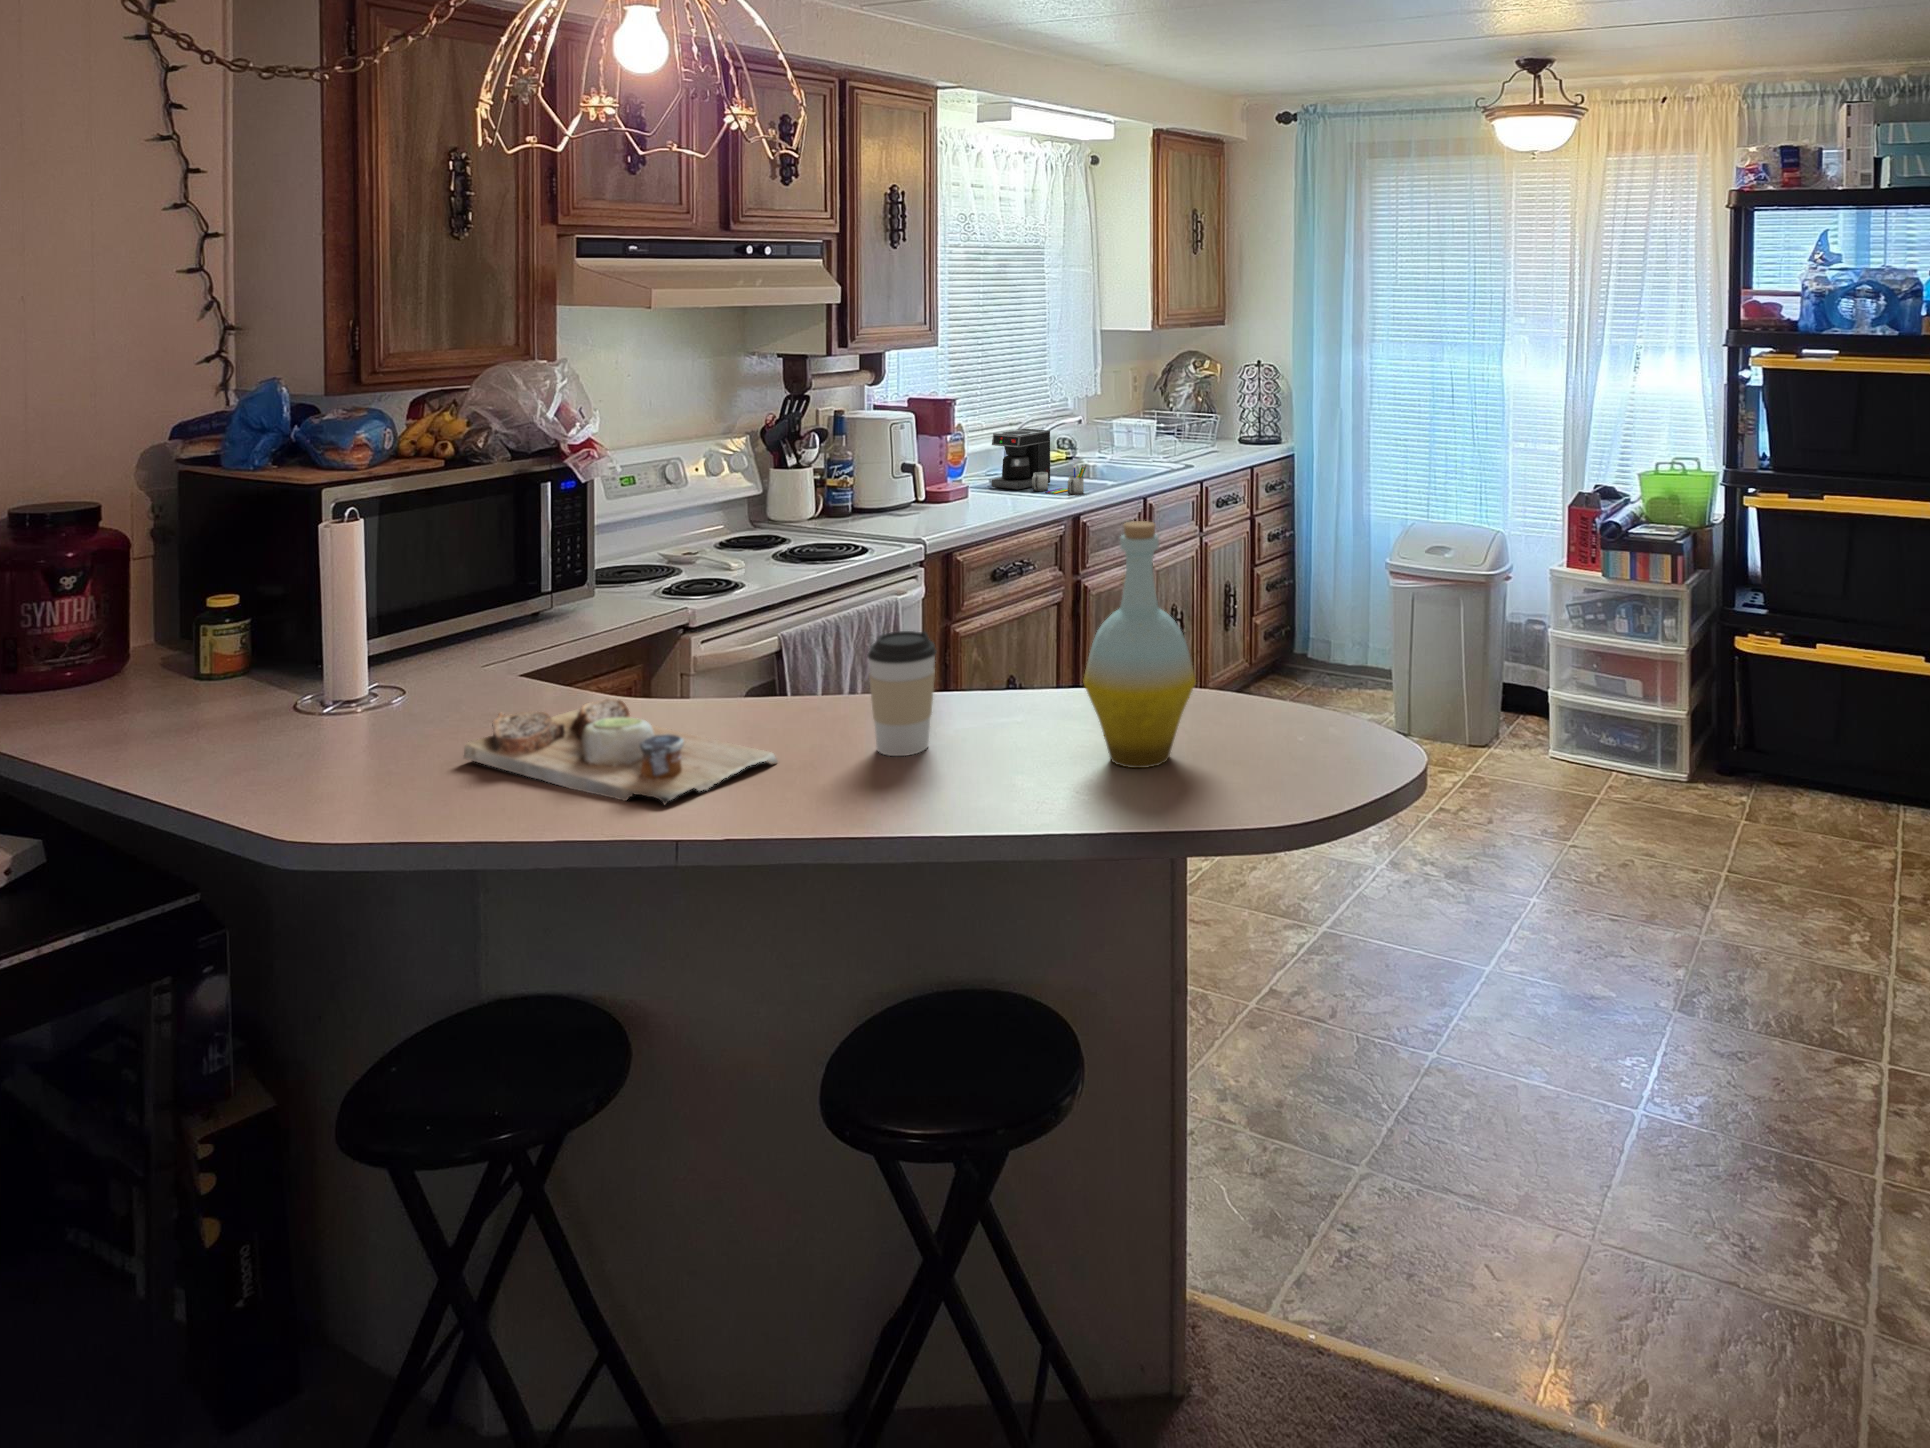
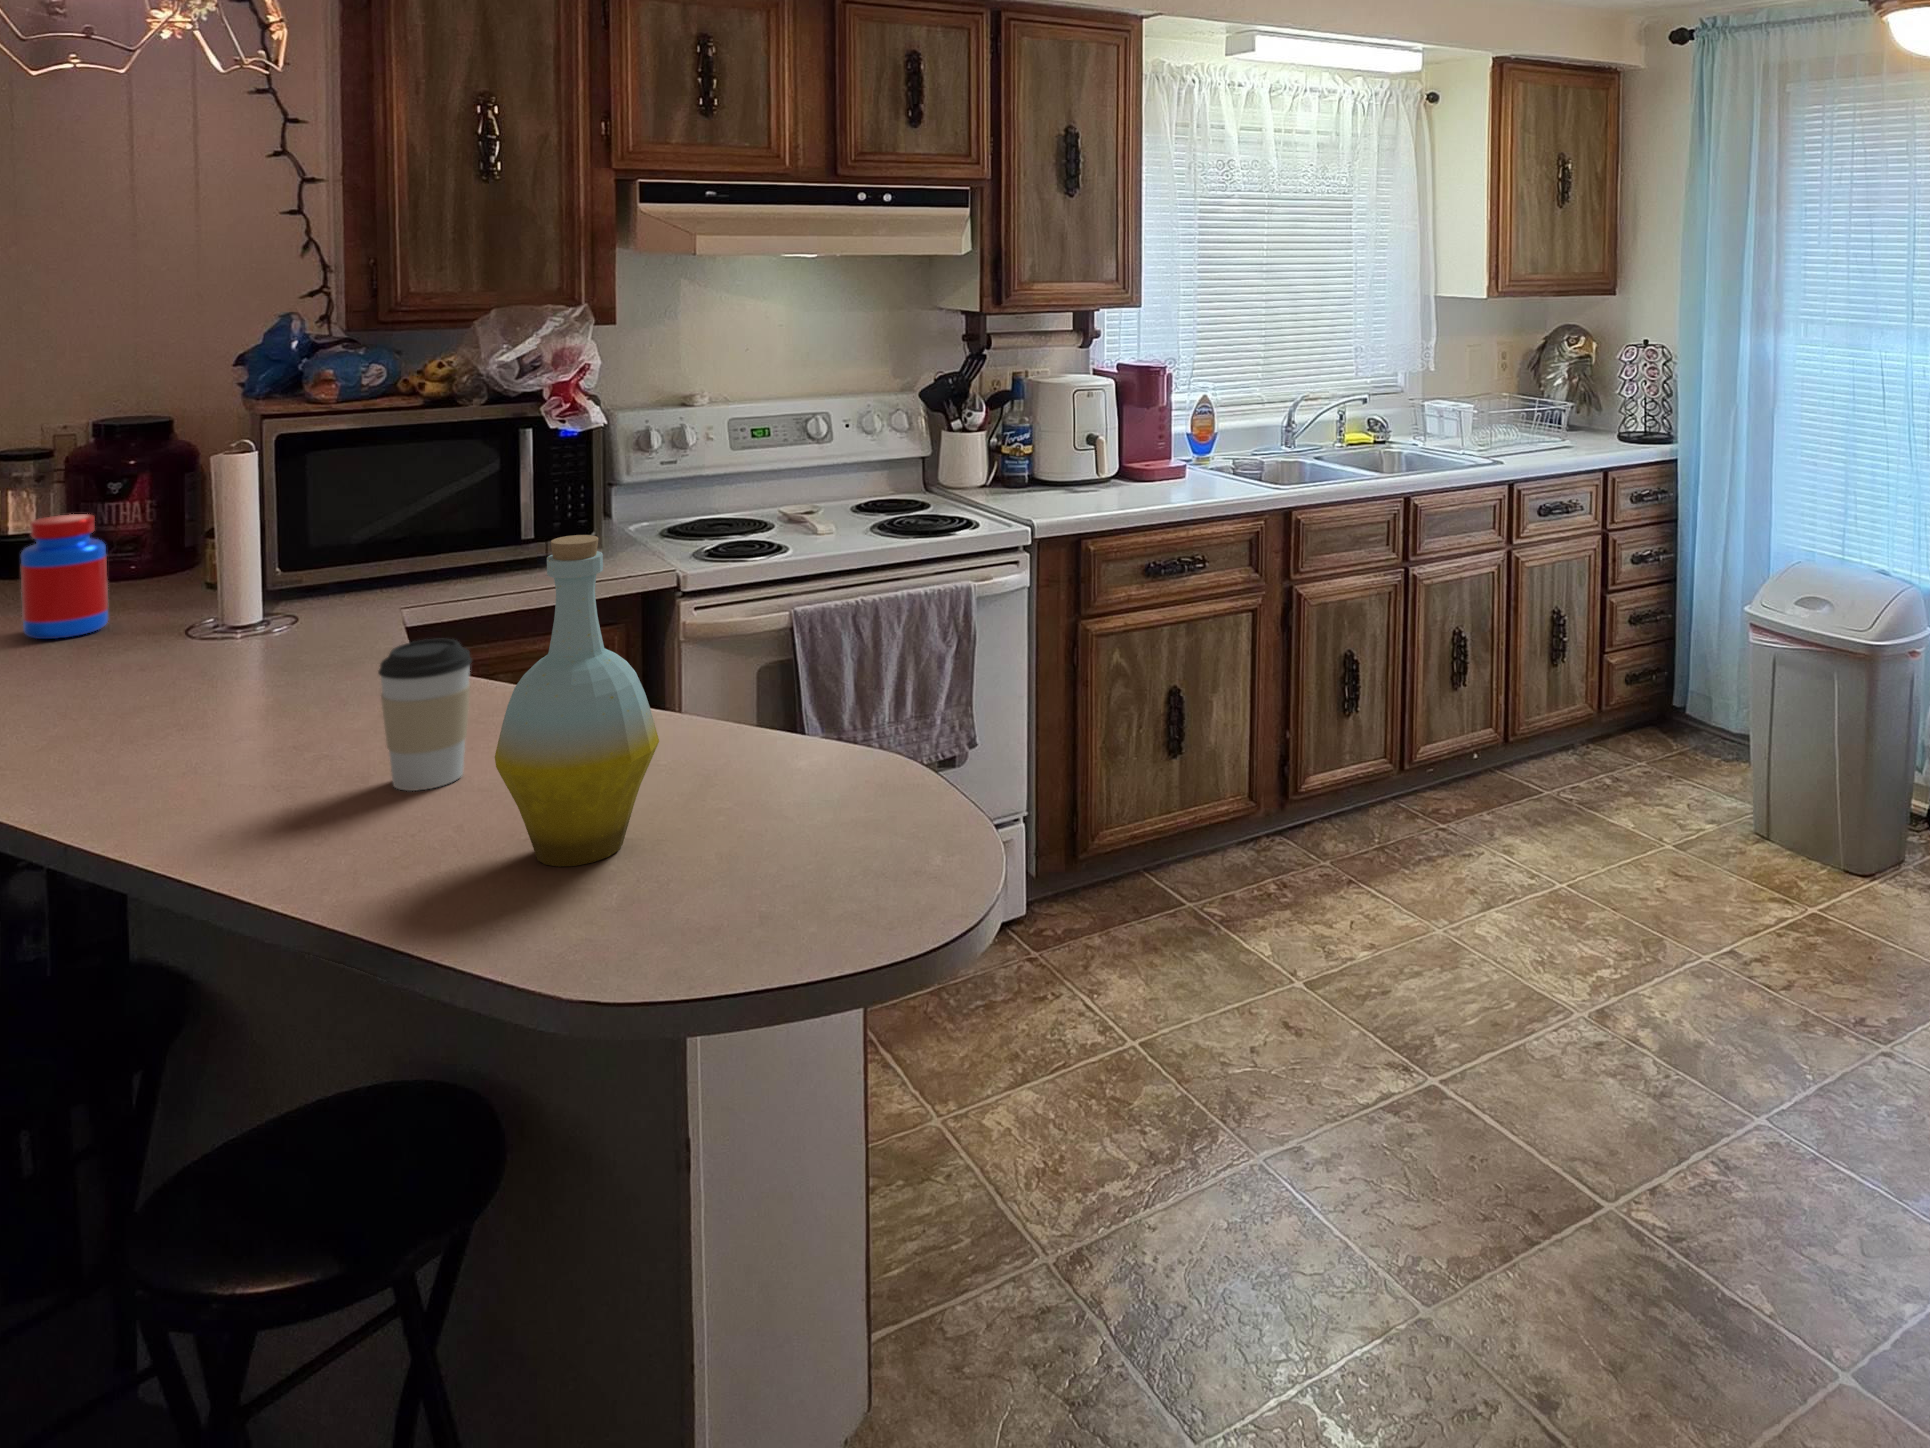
coffee maker: present [992,429,1086,495] -> none [1238,406,1327,489]
jar: none [93,599,185,736] -> present [20,514,108,639]
cutting board: present [464,699,778,805] -> none [95,668,303,804]

